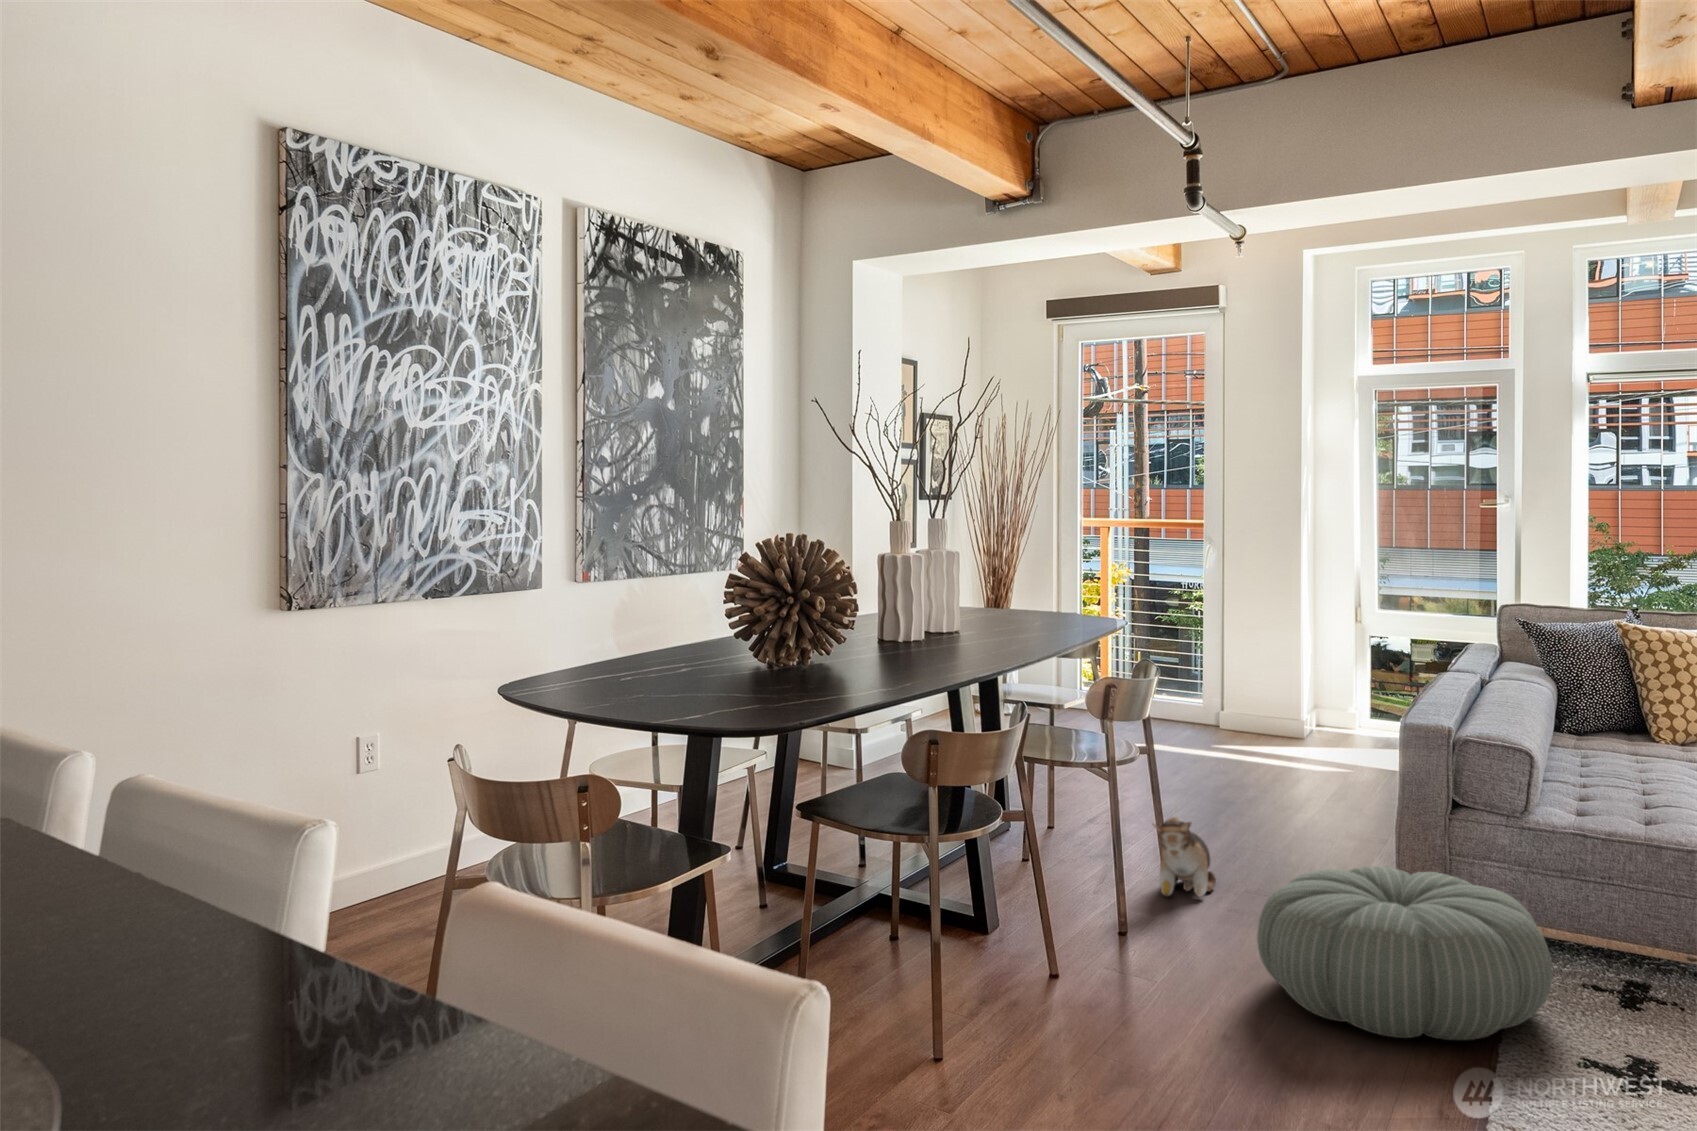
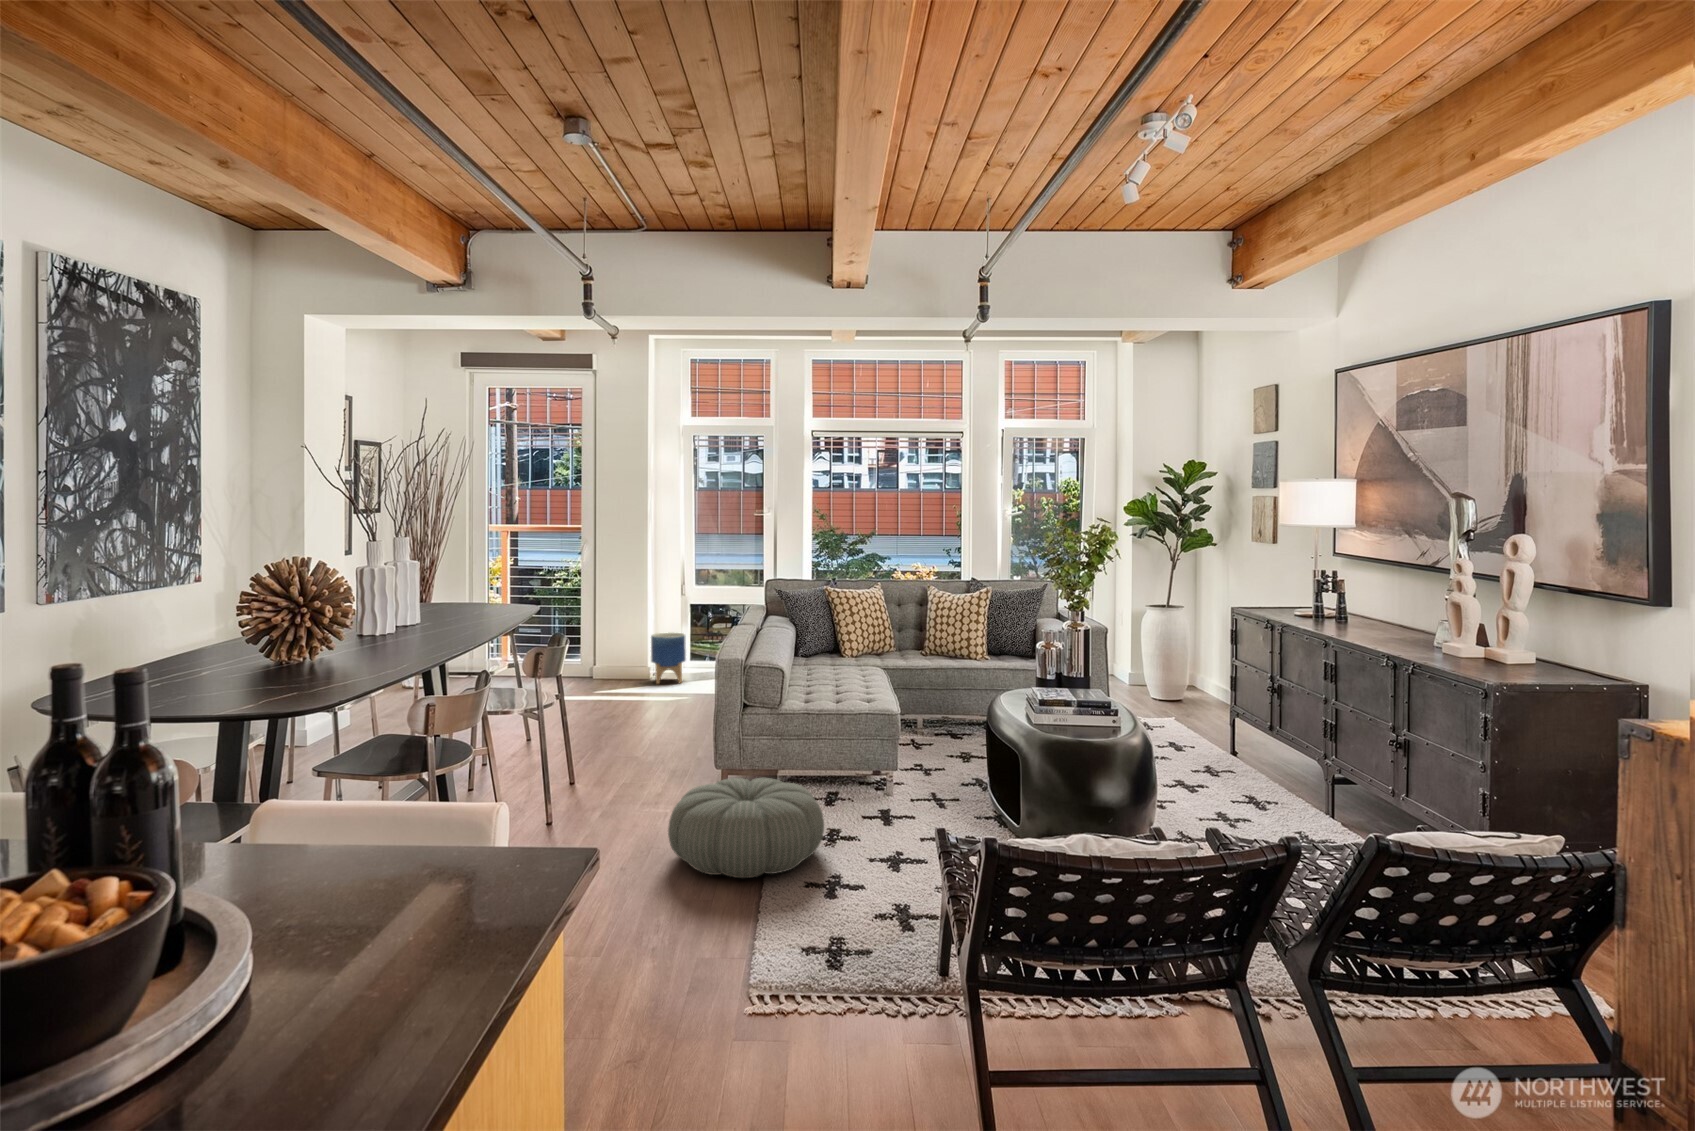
planter: none [1304,664,1359,740] -> present [651,632,686,684]
plush toy: present [1153,817,1216,897] -> none [586,759,624,813]

